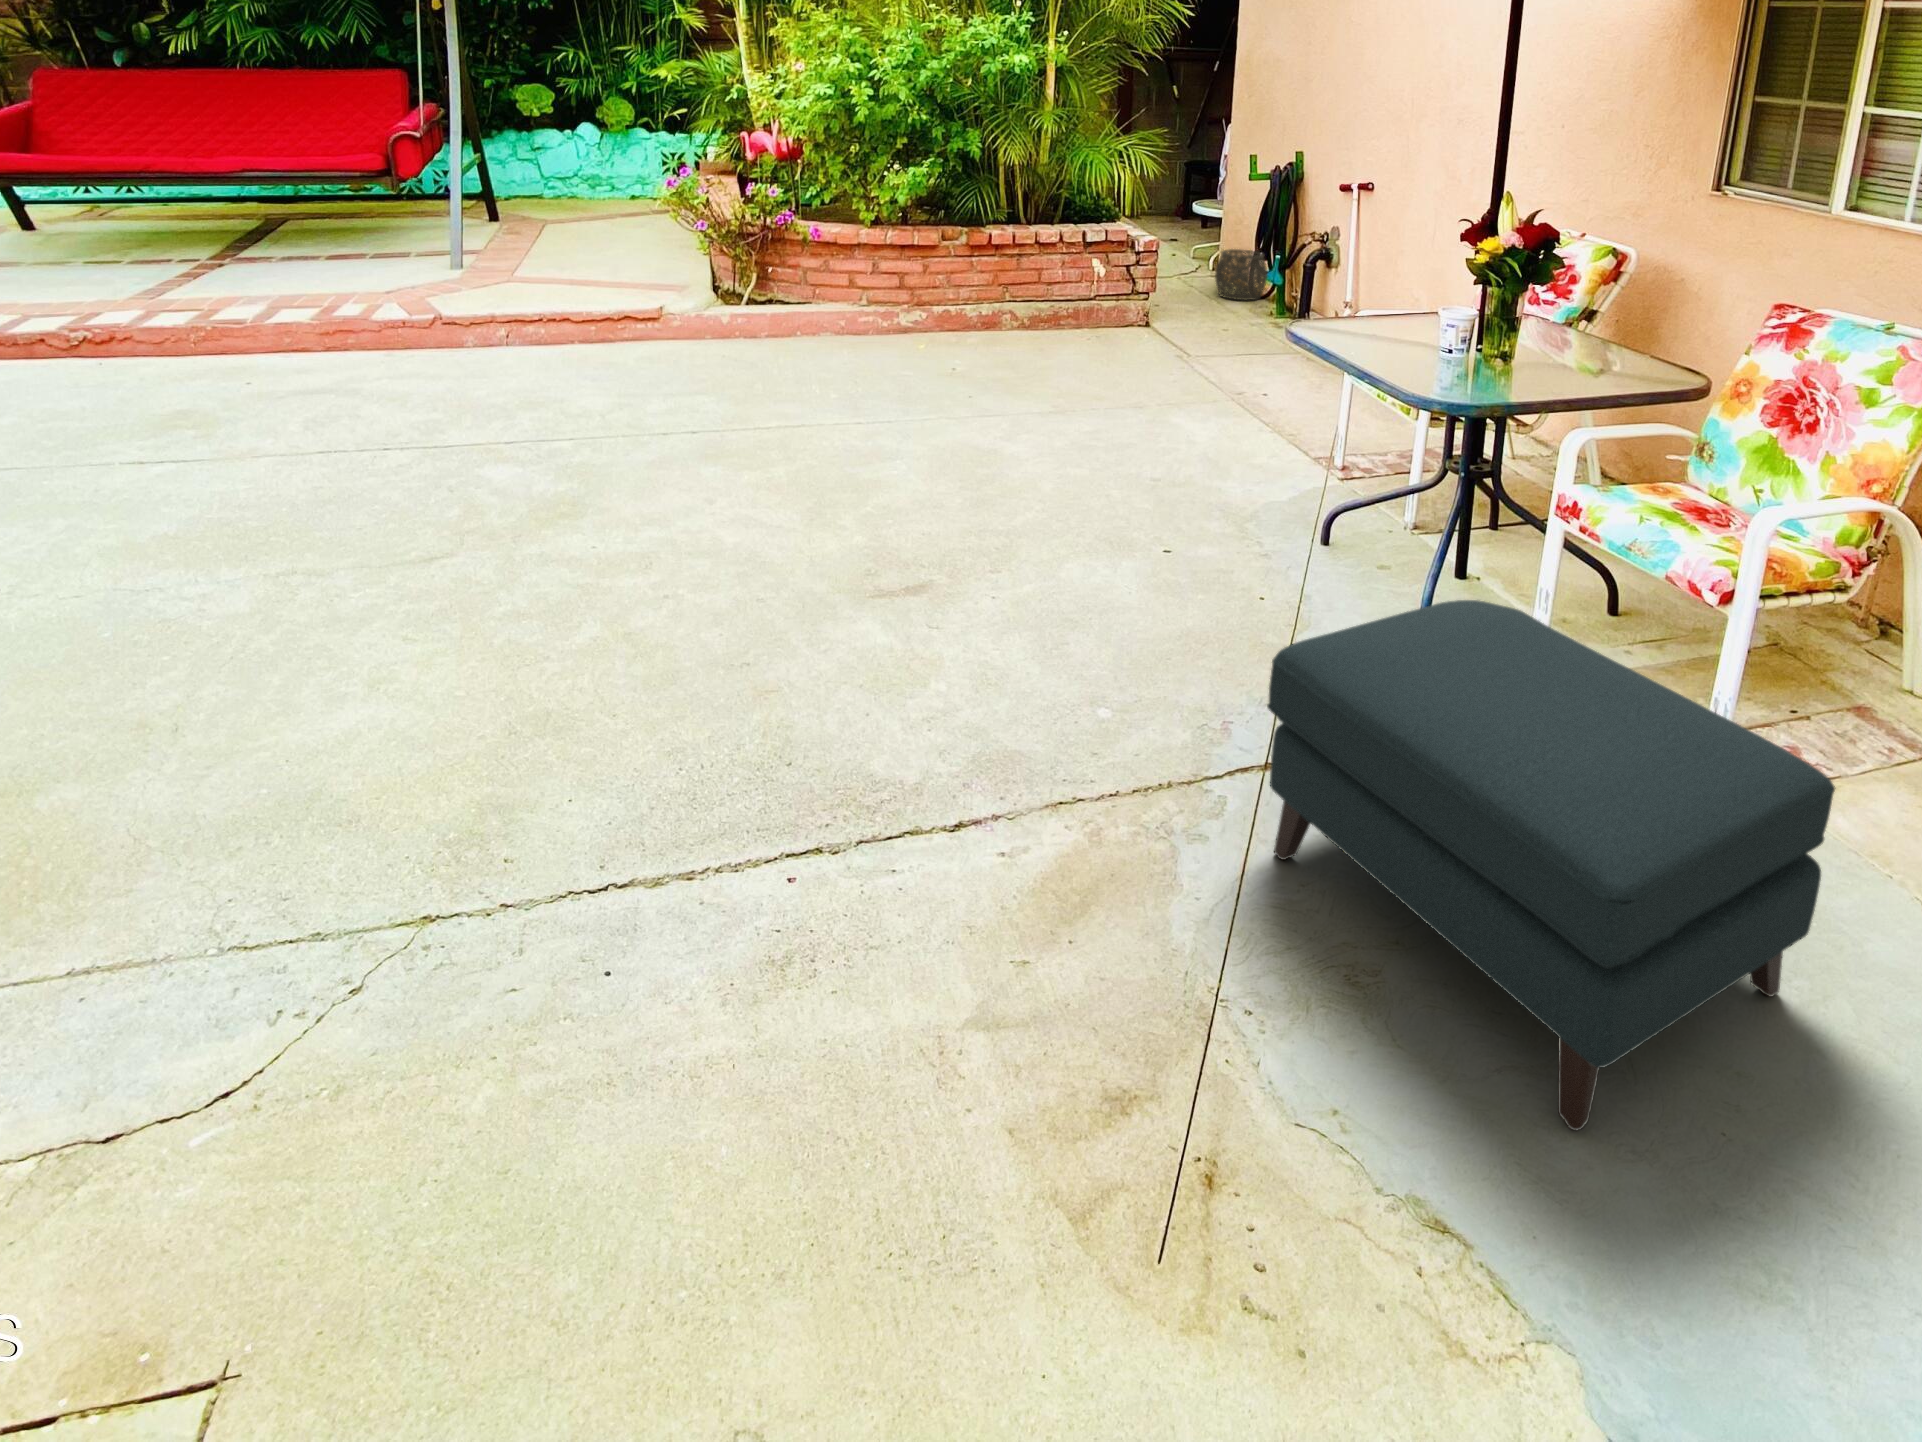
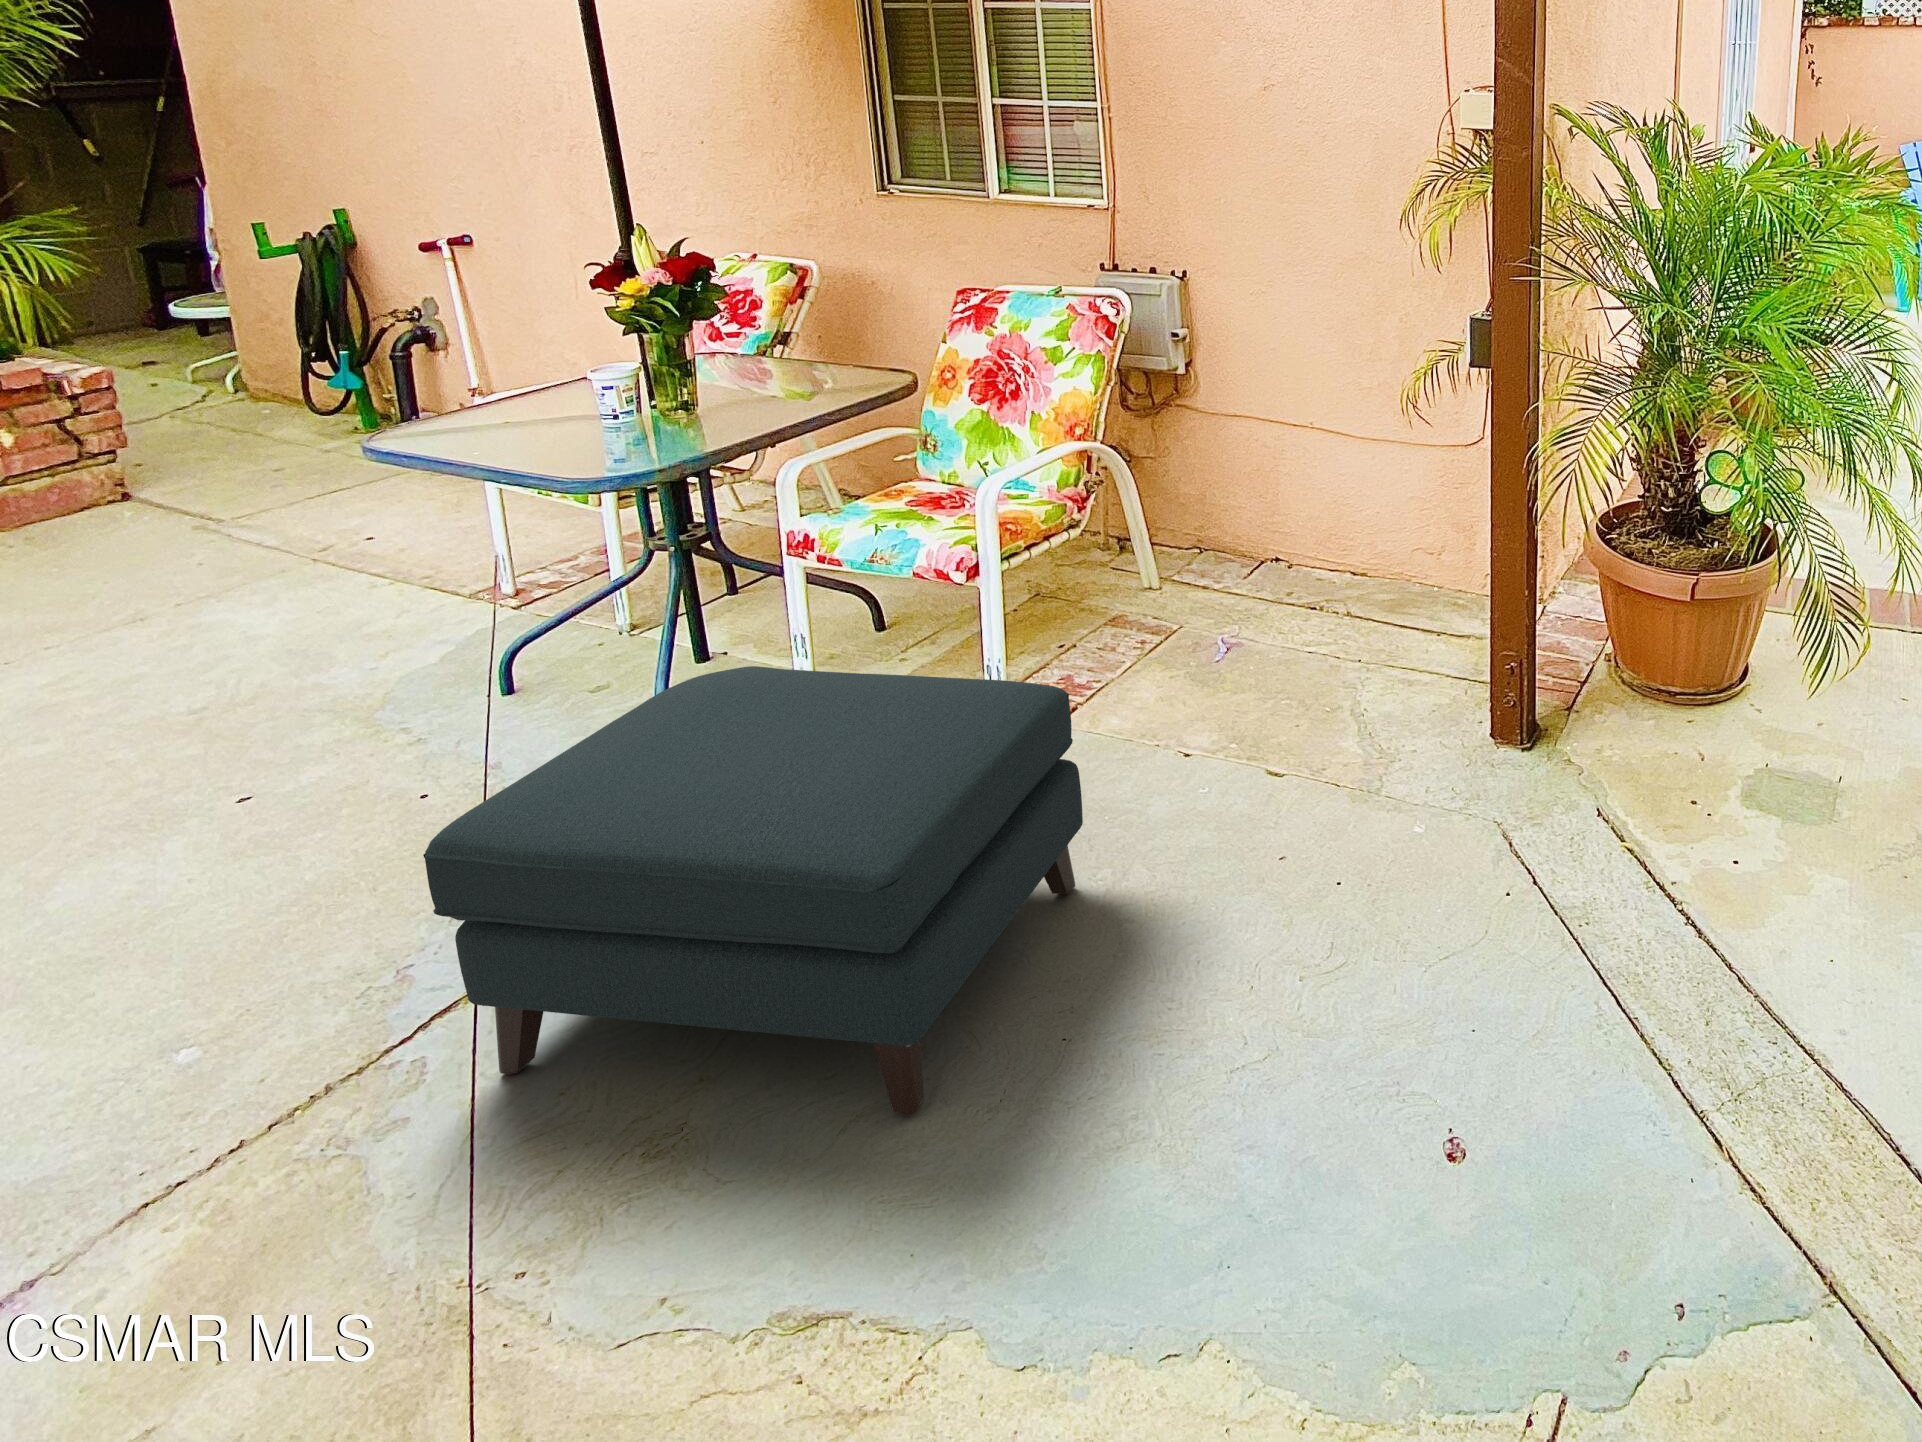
woven basket: present [1215,249,1267,301] -> none [229,353,333,429]

